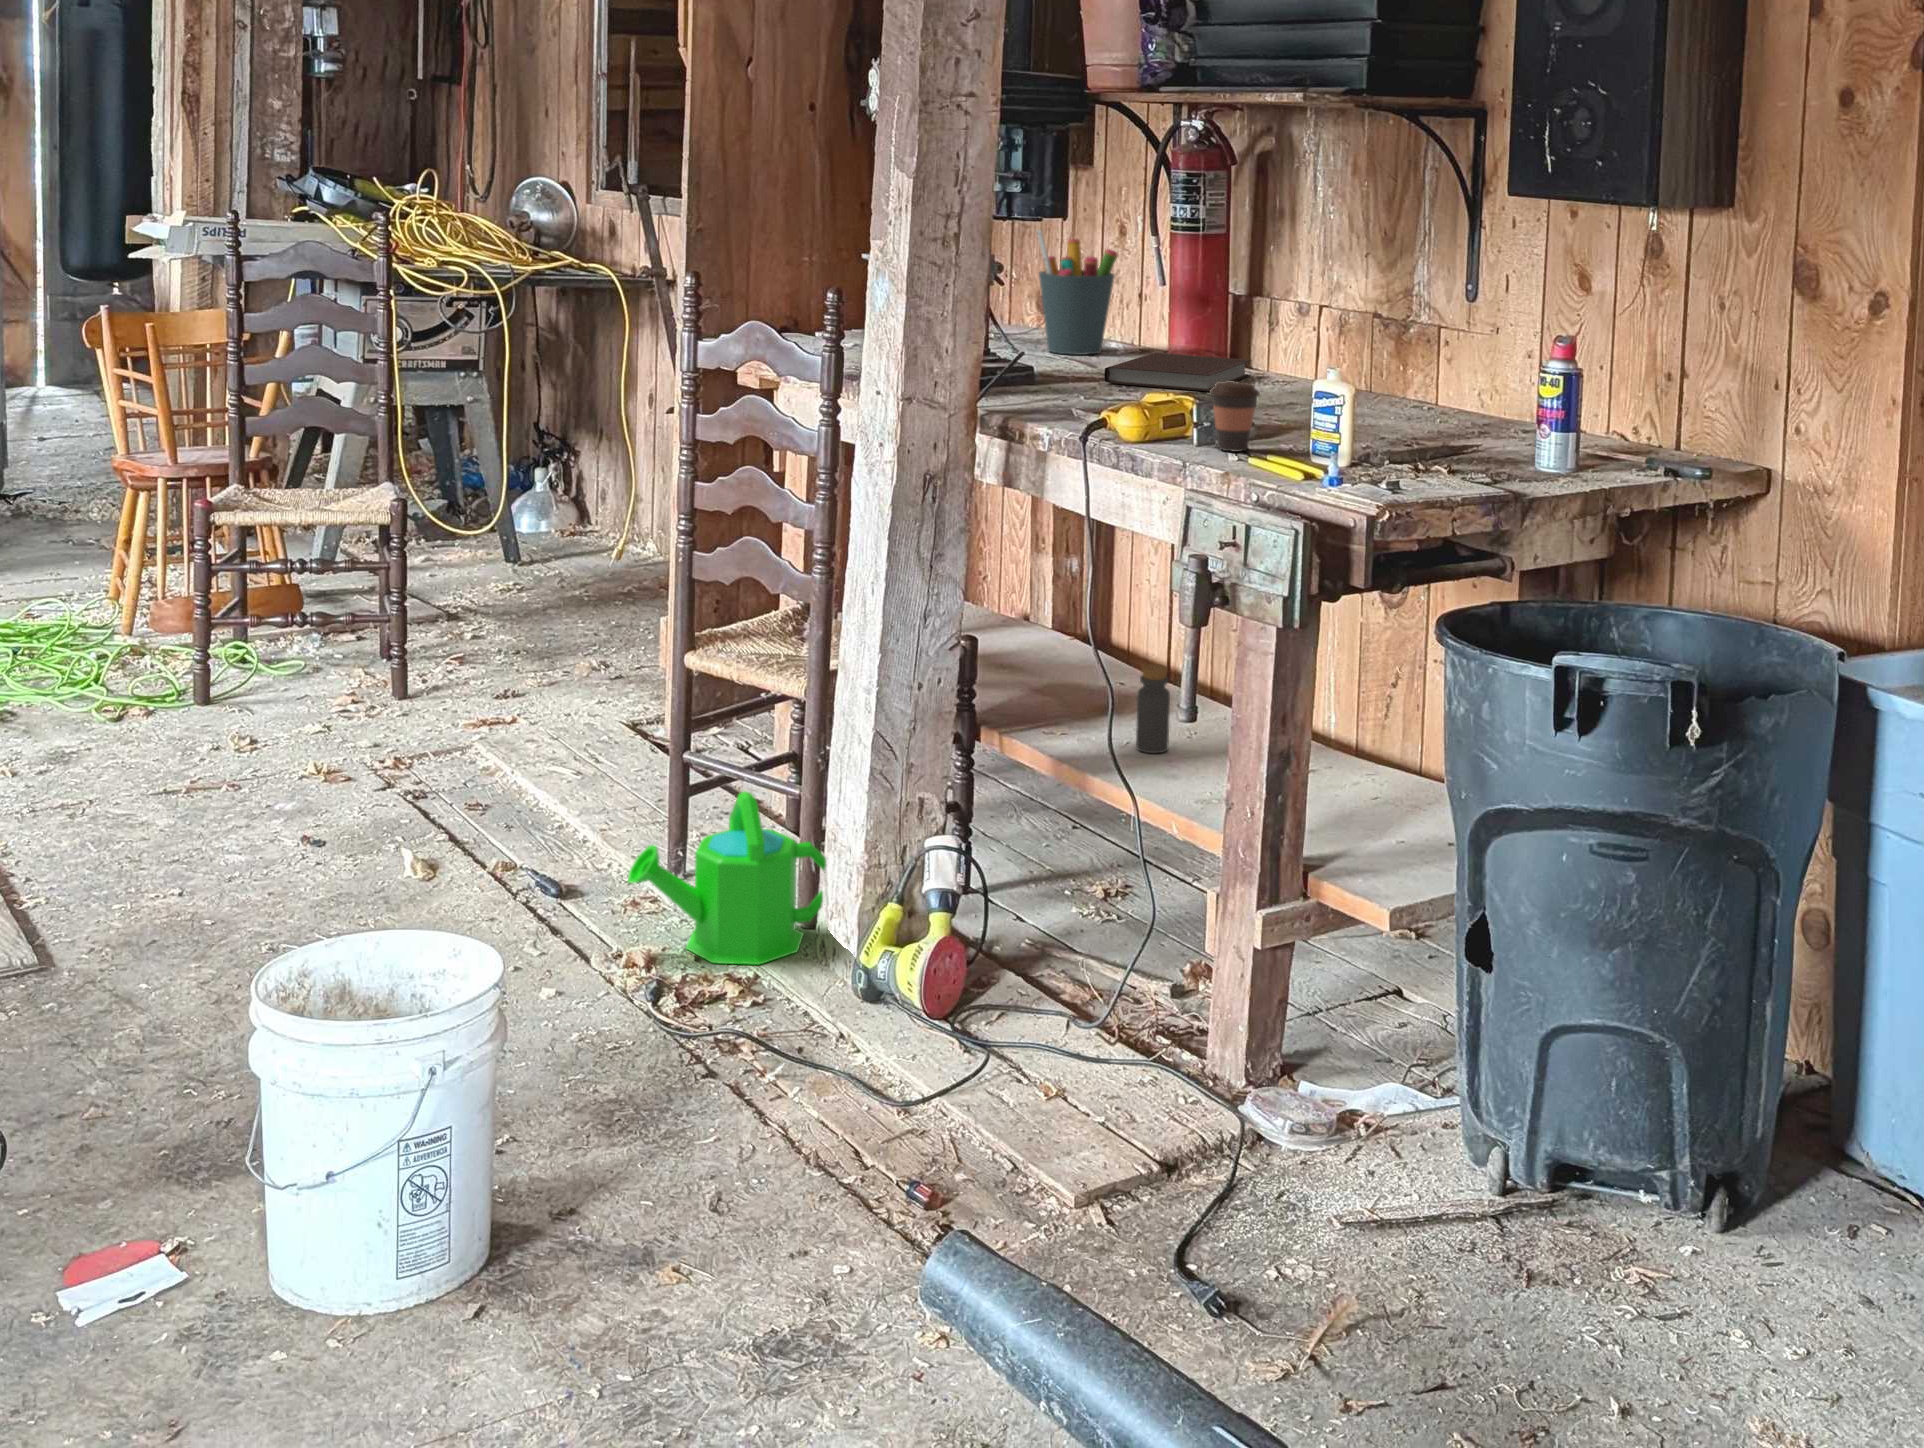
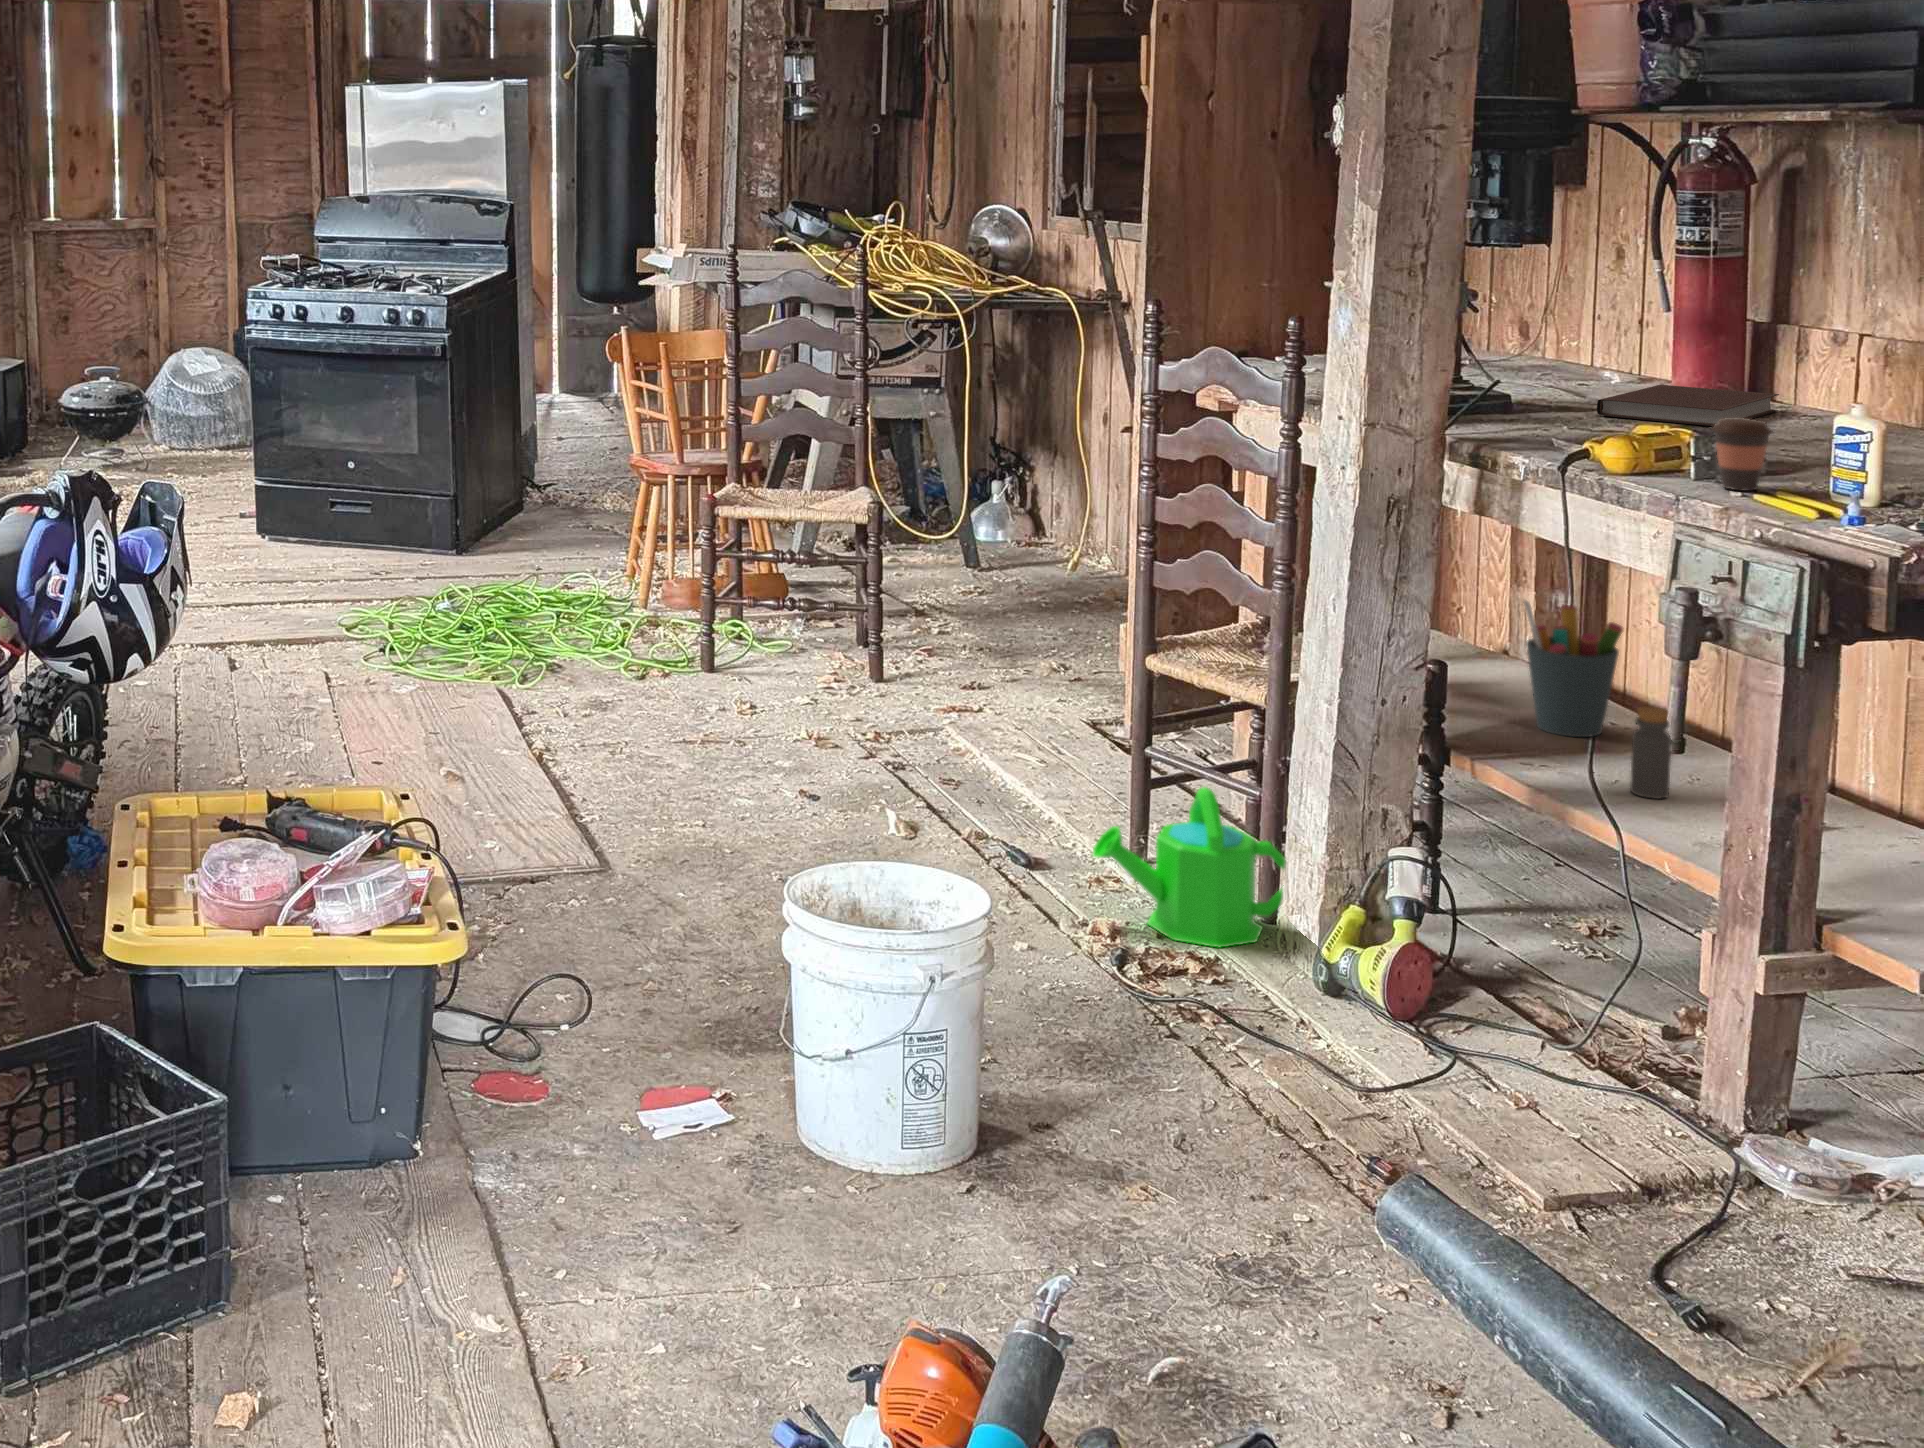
pen holder: present [1037,230,1118,355] -> present [1524,600,1623,737]

